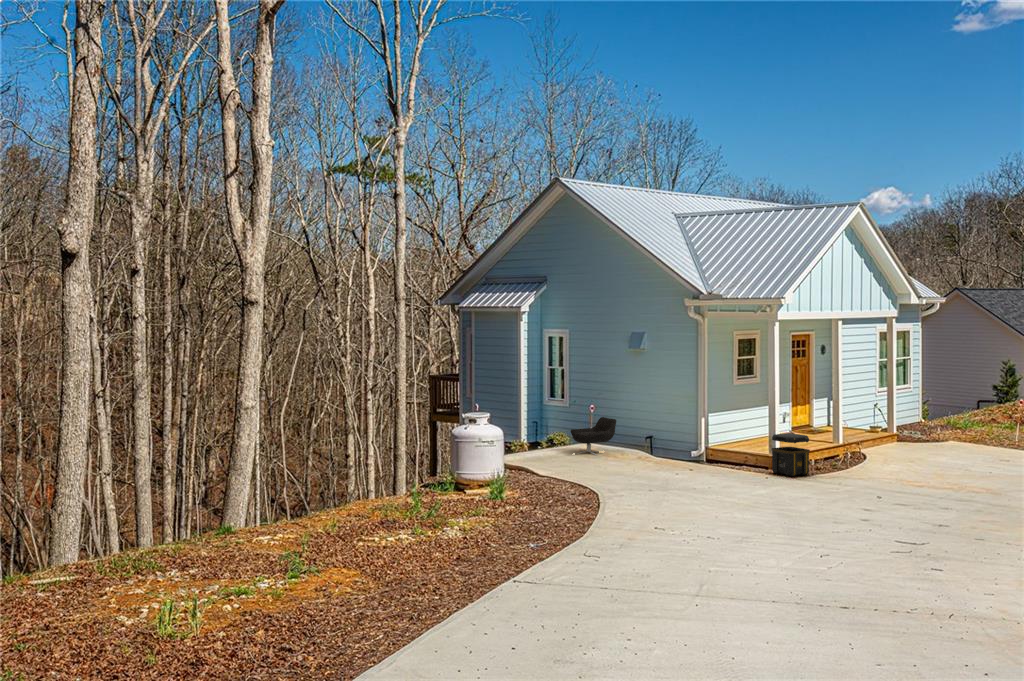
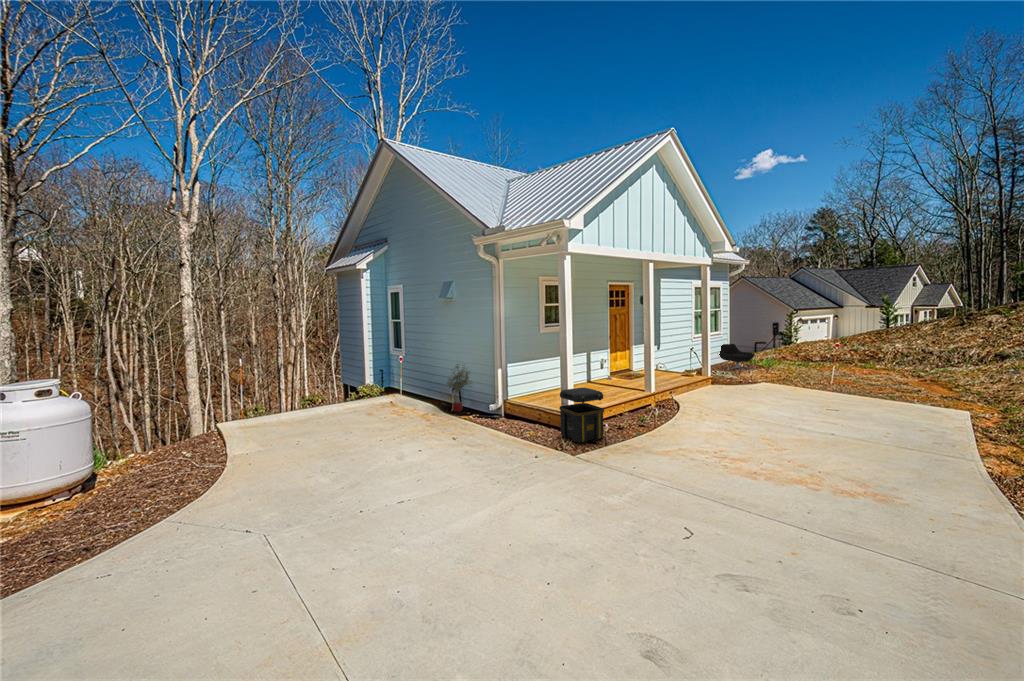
potted tree: none [640,413,673,460] -> present [447,364,473,412]
lounge chair: present [571,417,616,455] -> present [719,344,755,369]

